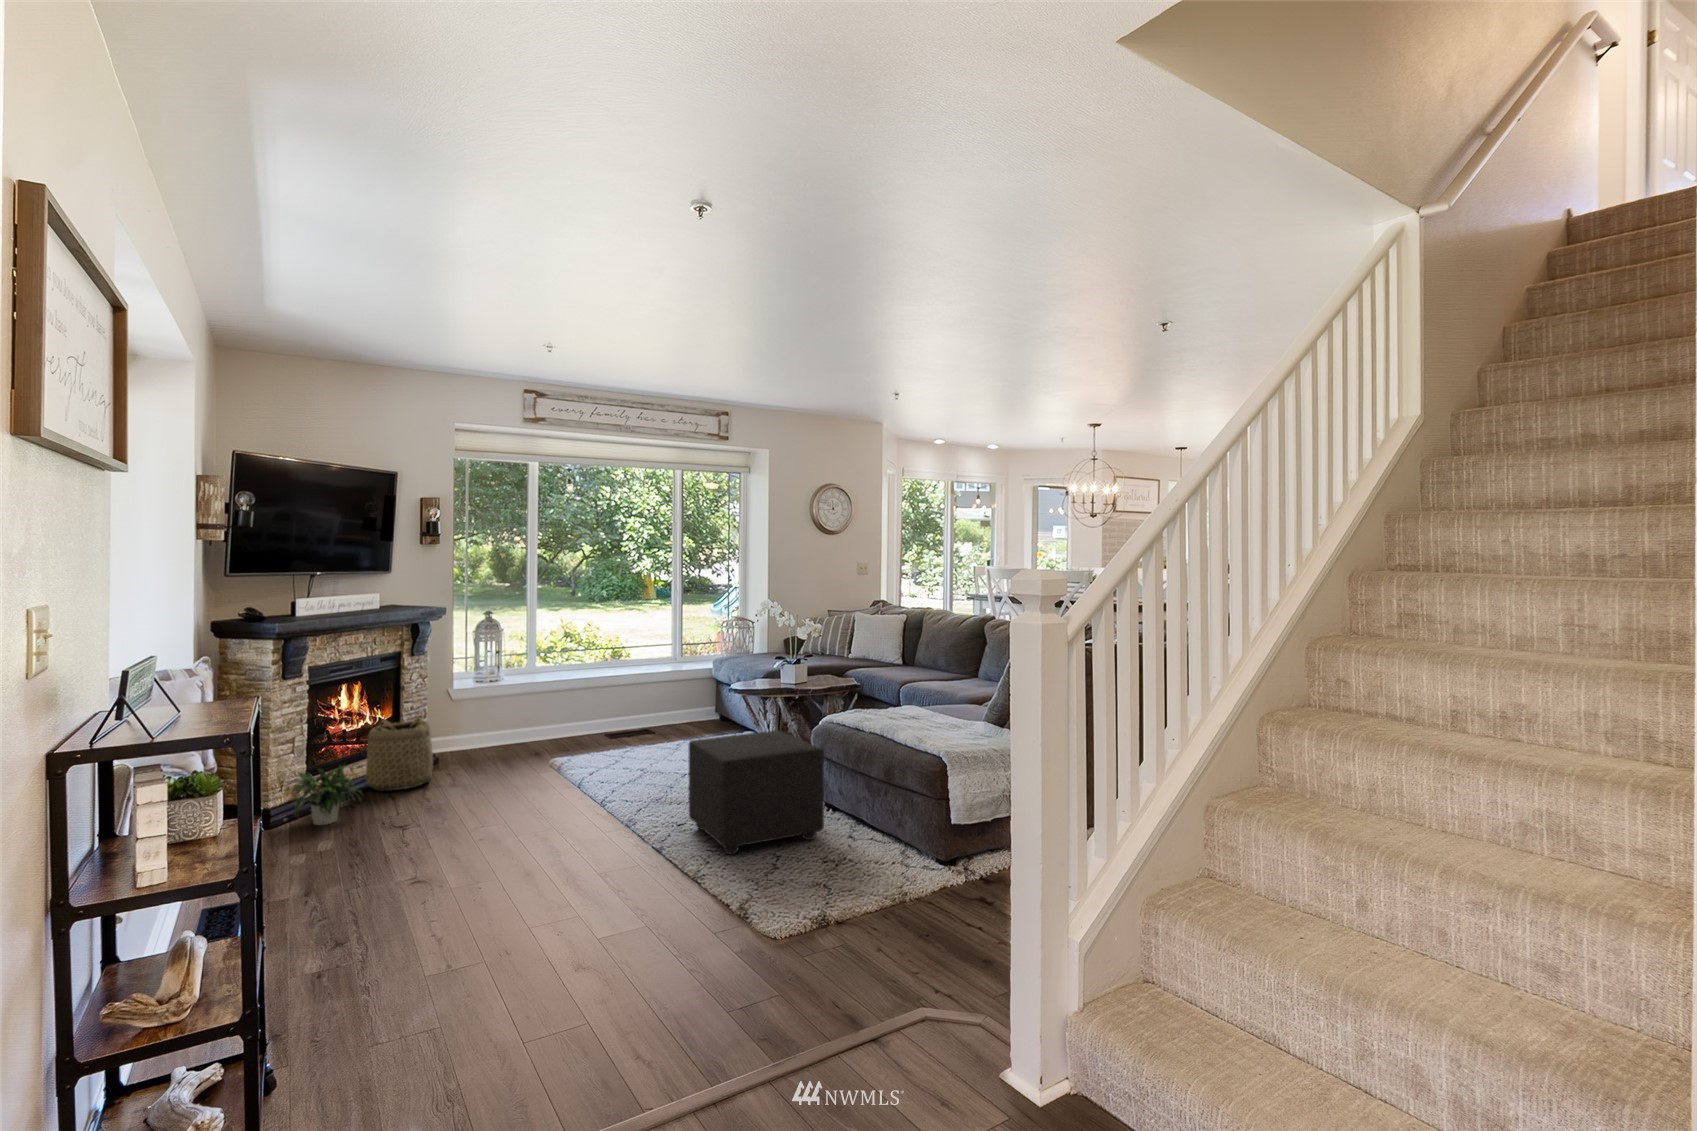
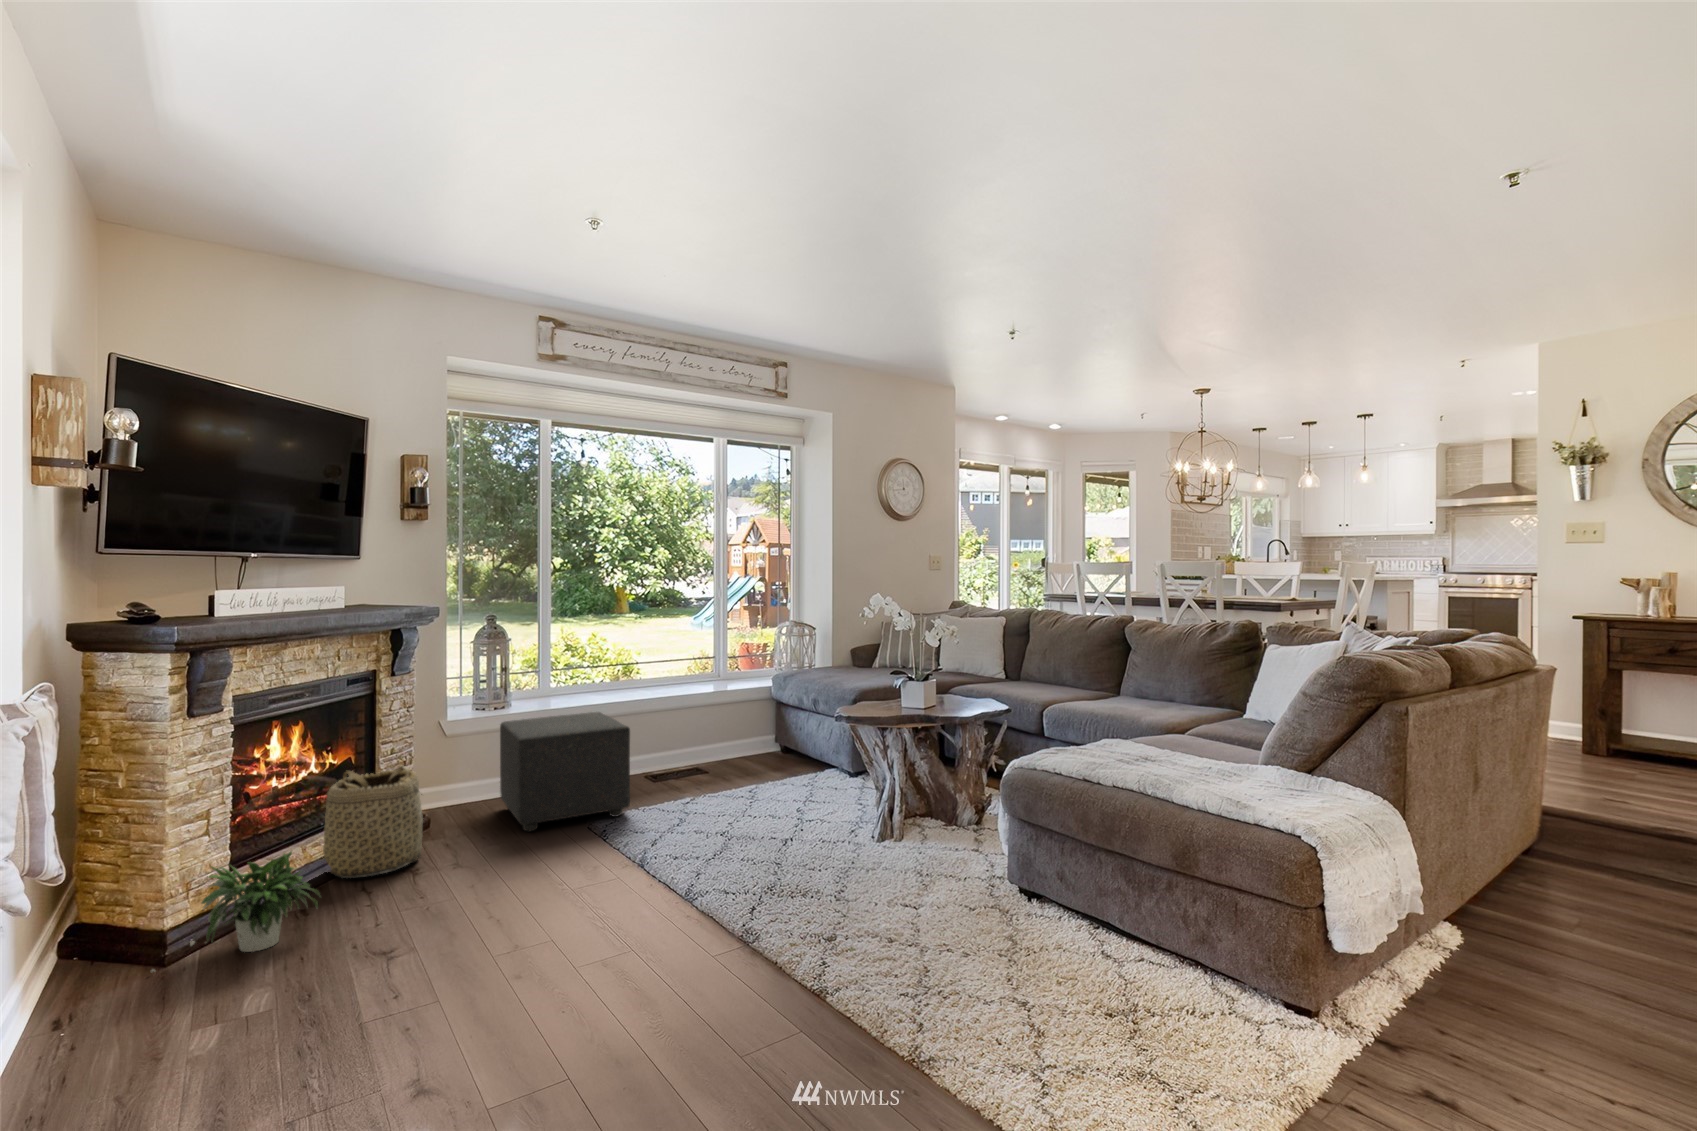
ottoman: present [688,730,824,854] -> present [500,712,630,831]

